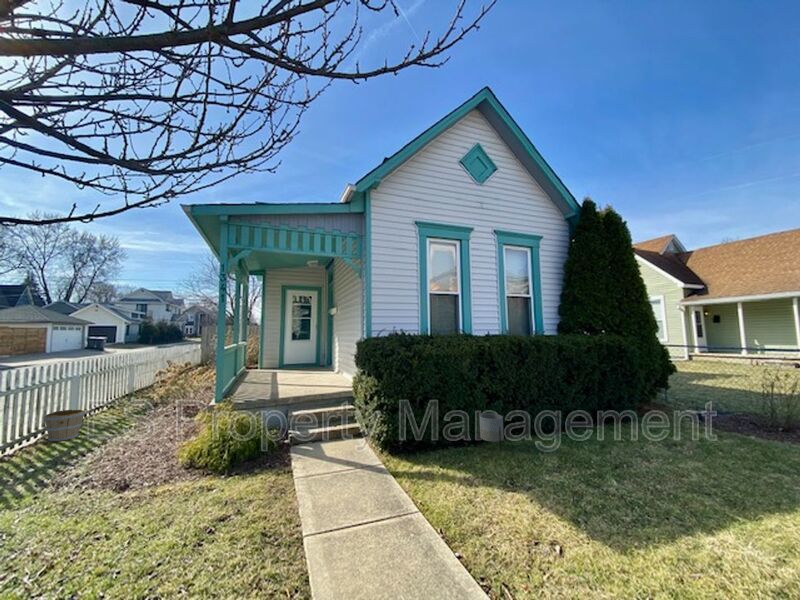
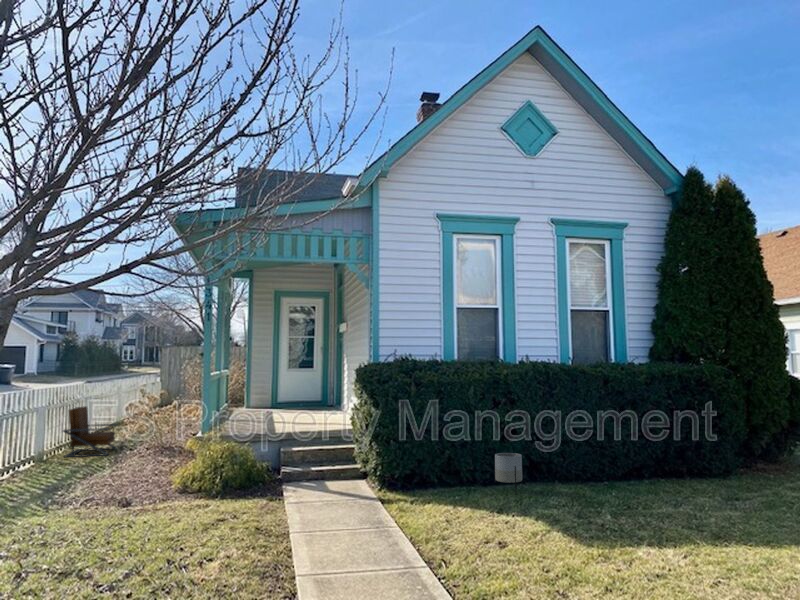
lounge chair: none [95,374,151,419] -> present [63,406,117,457]
wooden bucket: present [44,410,85,442] -> none [26,441,63,473]

